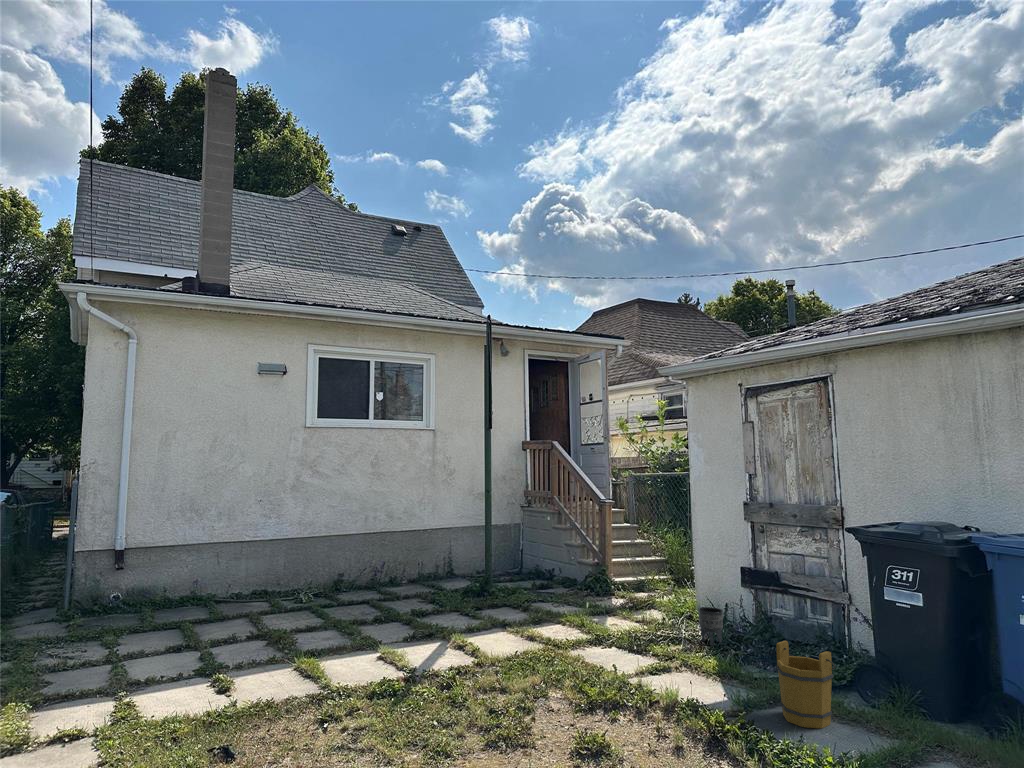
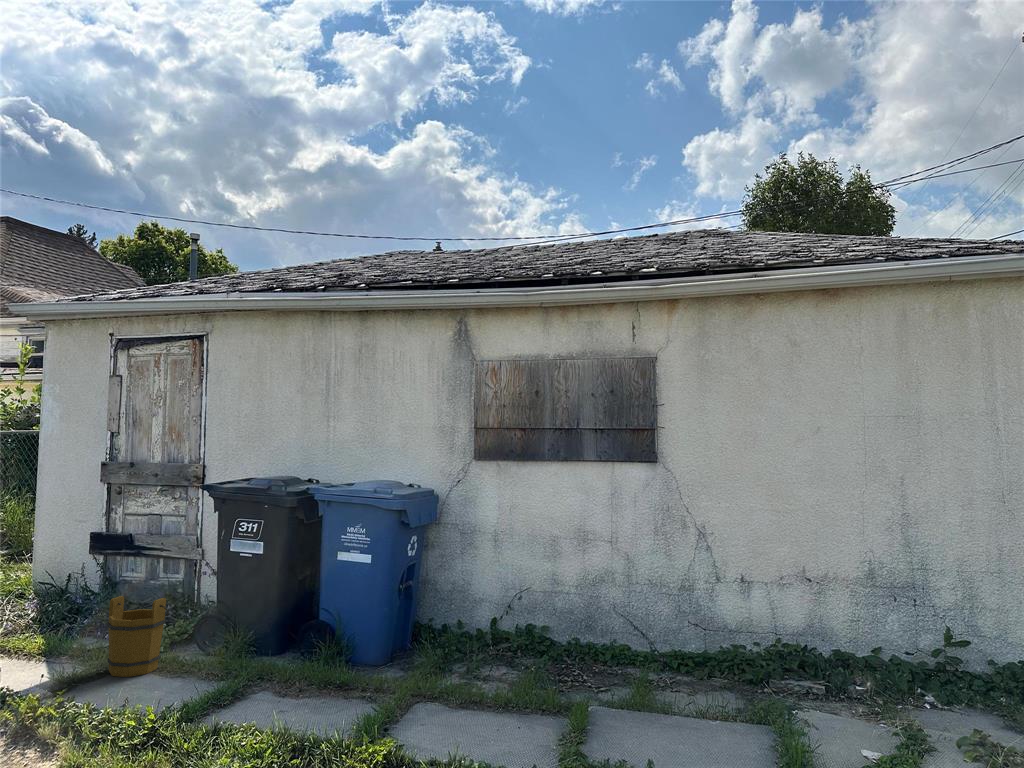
planter: present [699,607,723,646] -> none [27,584,60,627]

